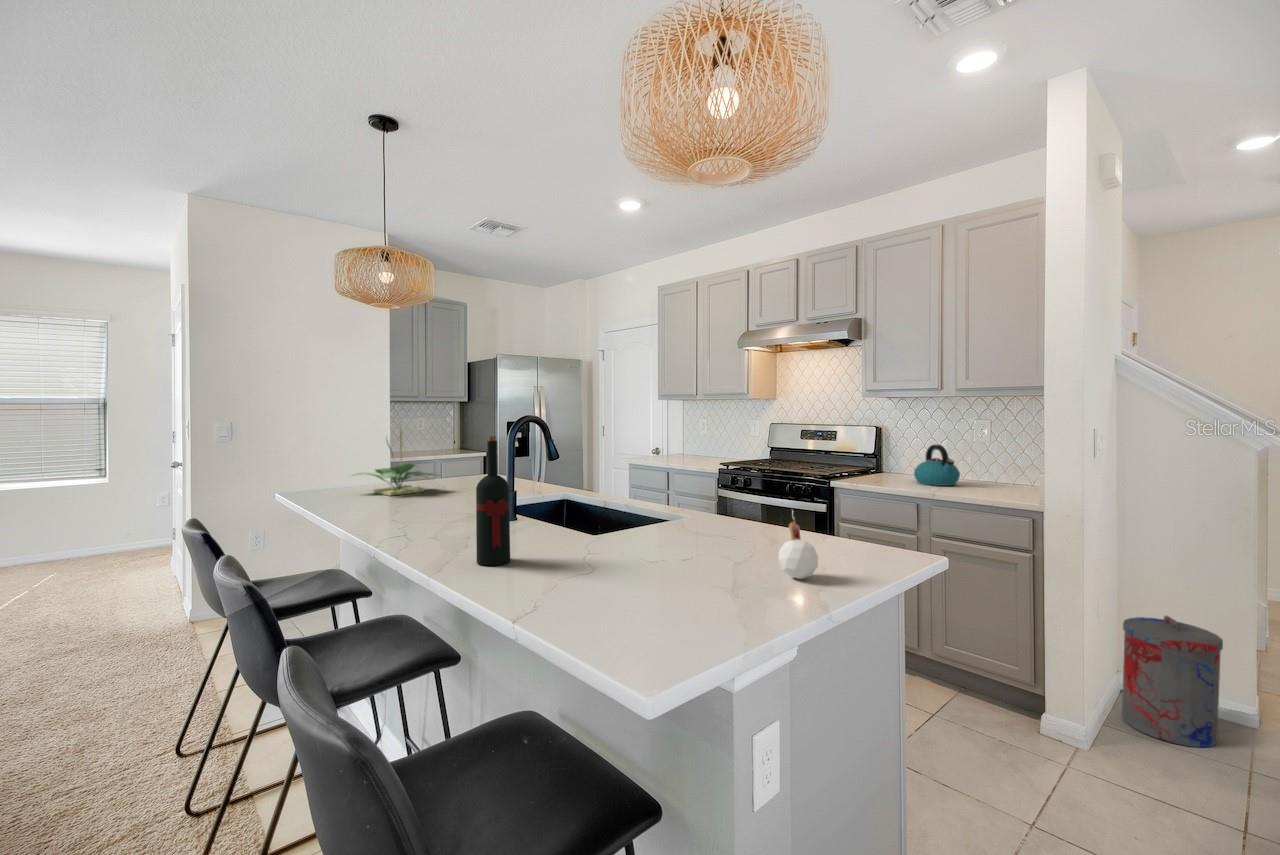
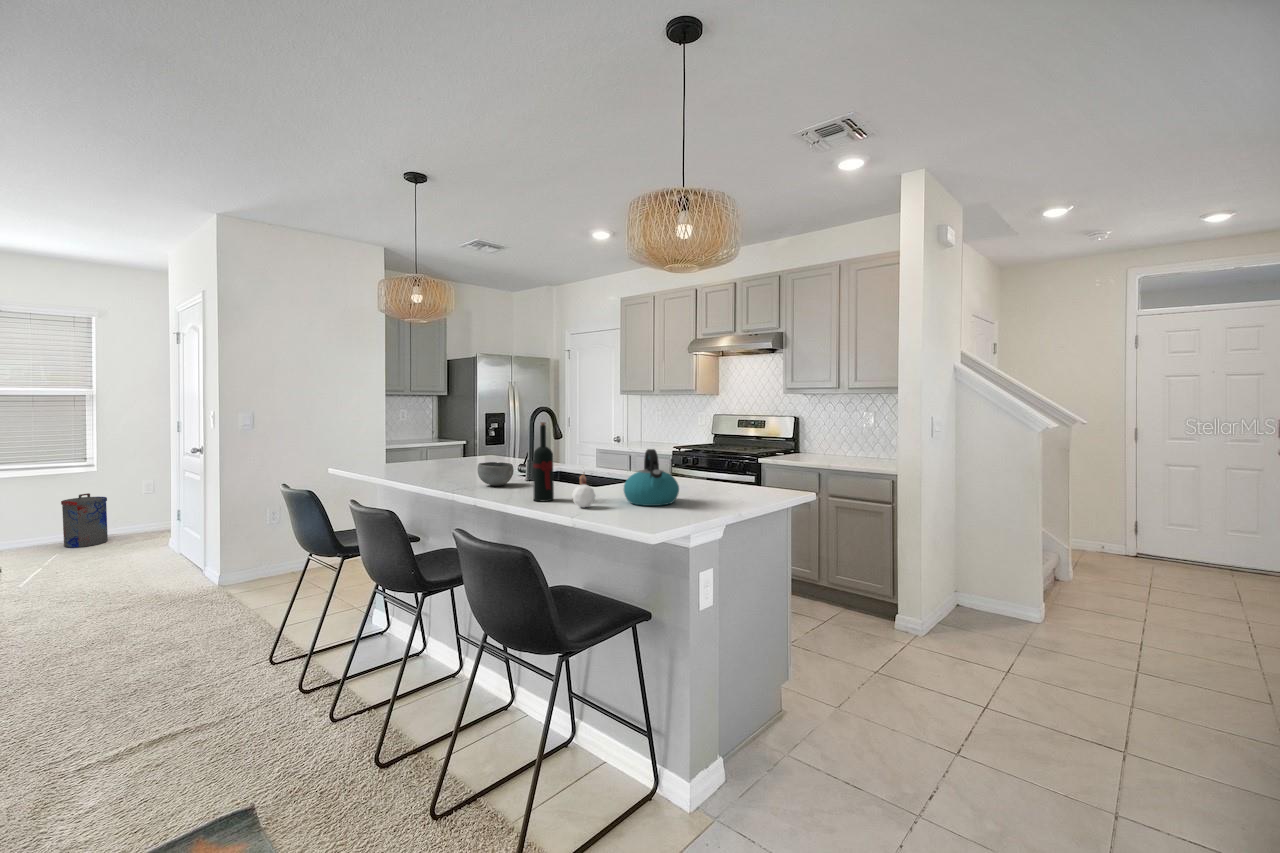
potted plant: present [355,432,440,496] -> none [394,415,465,470]
kettle: present [914,445,960,486] -> present [624,449,679,506]
bowl: none [422,492,475,528] -> present [477,462,514,486]
candle: present [779,511,818,579] -> present [572,474,595,507]
trash can: present [1122,616,1223,747] -> present [61,493,108,547]

